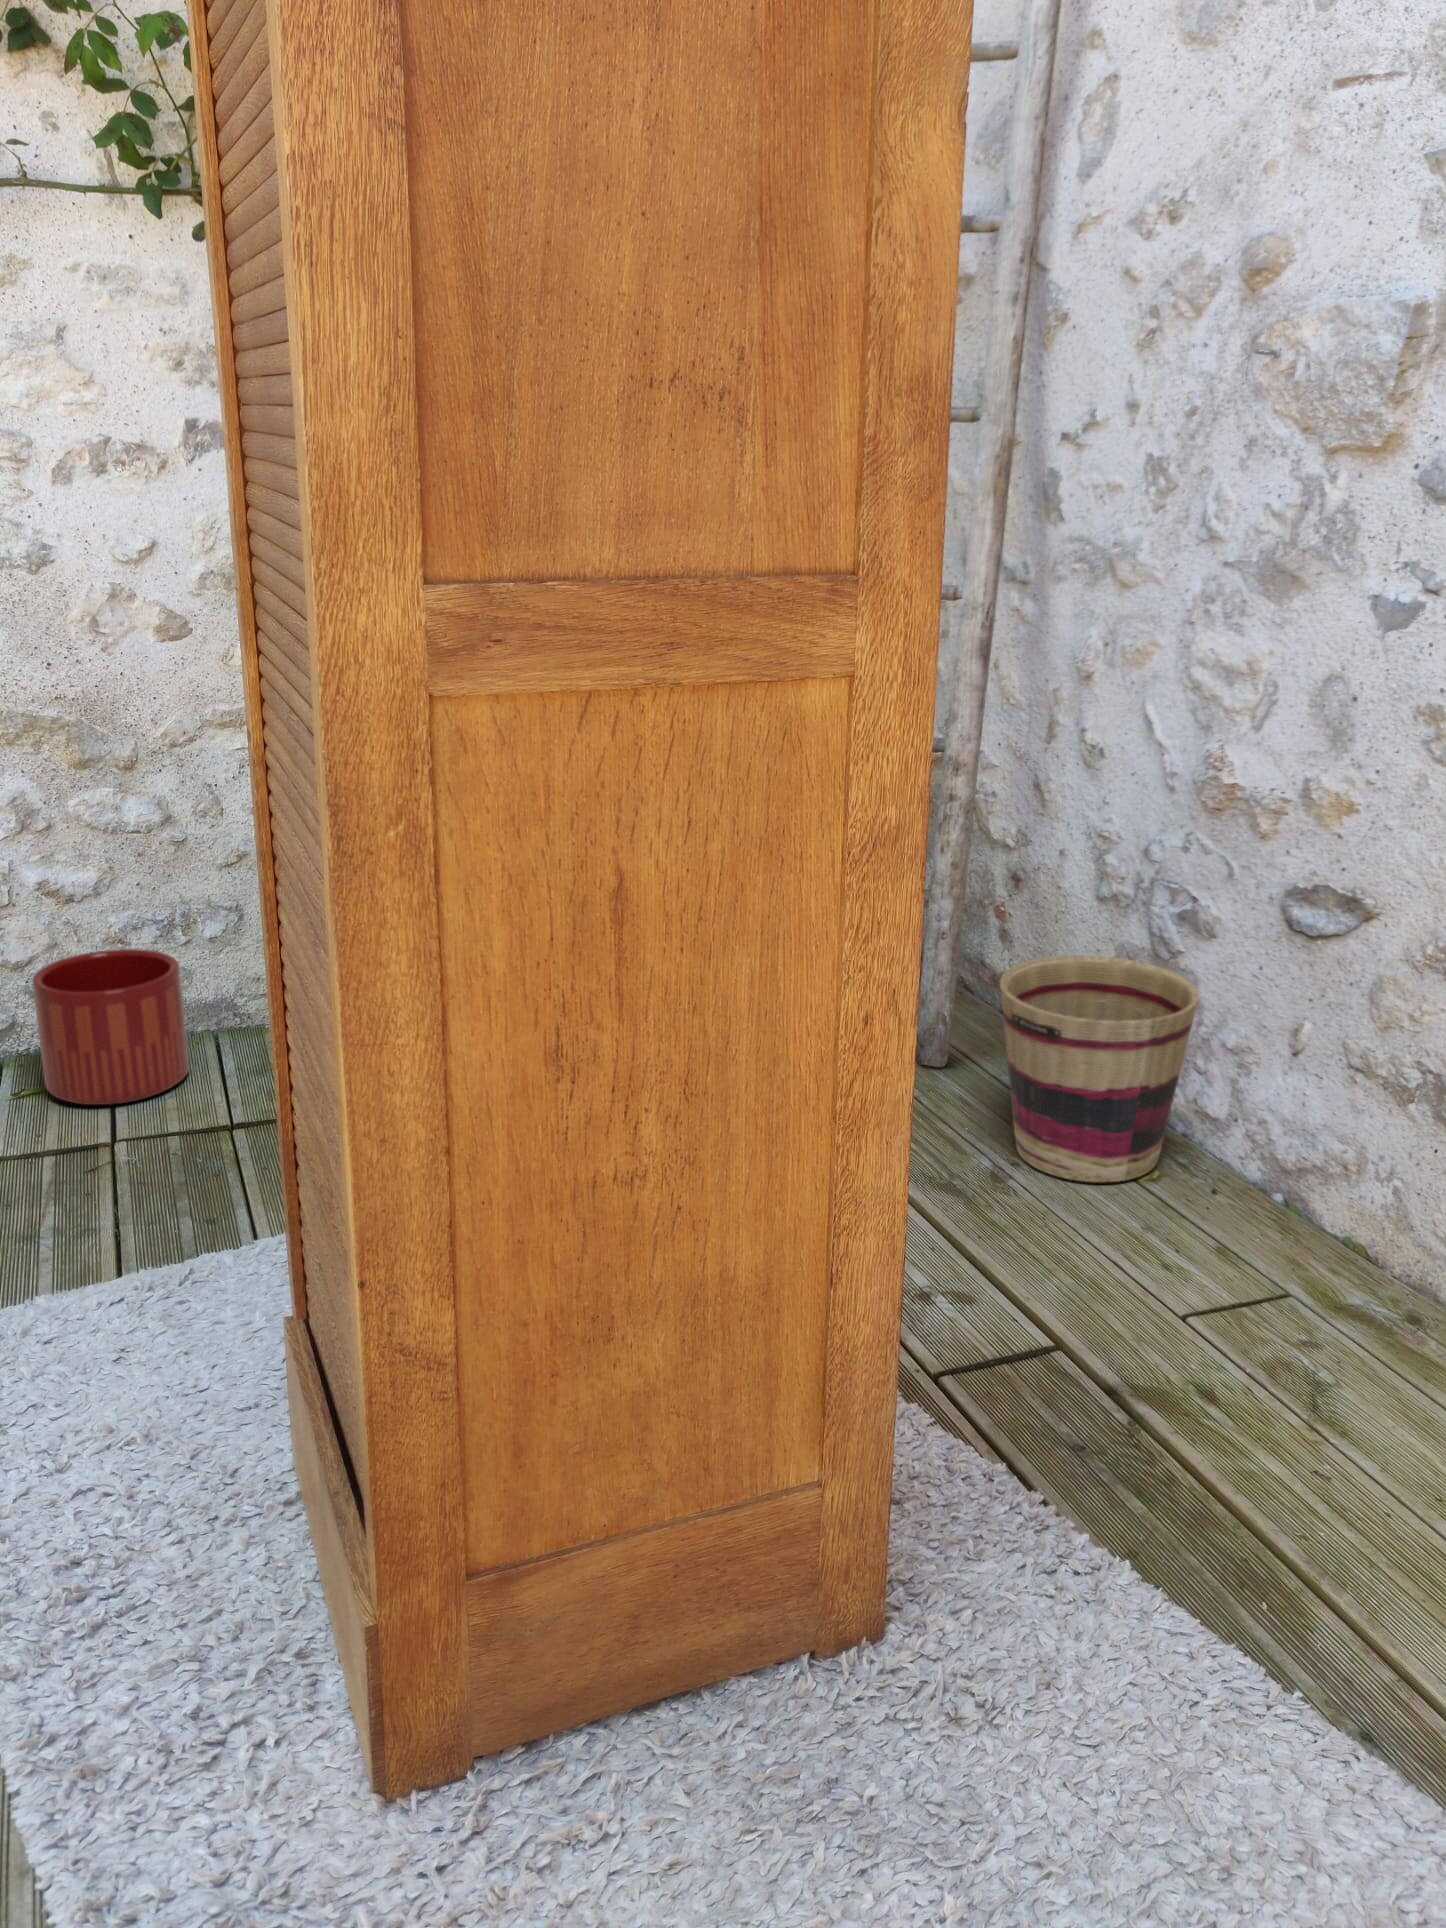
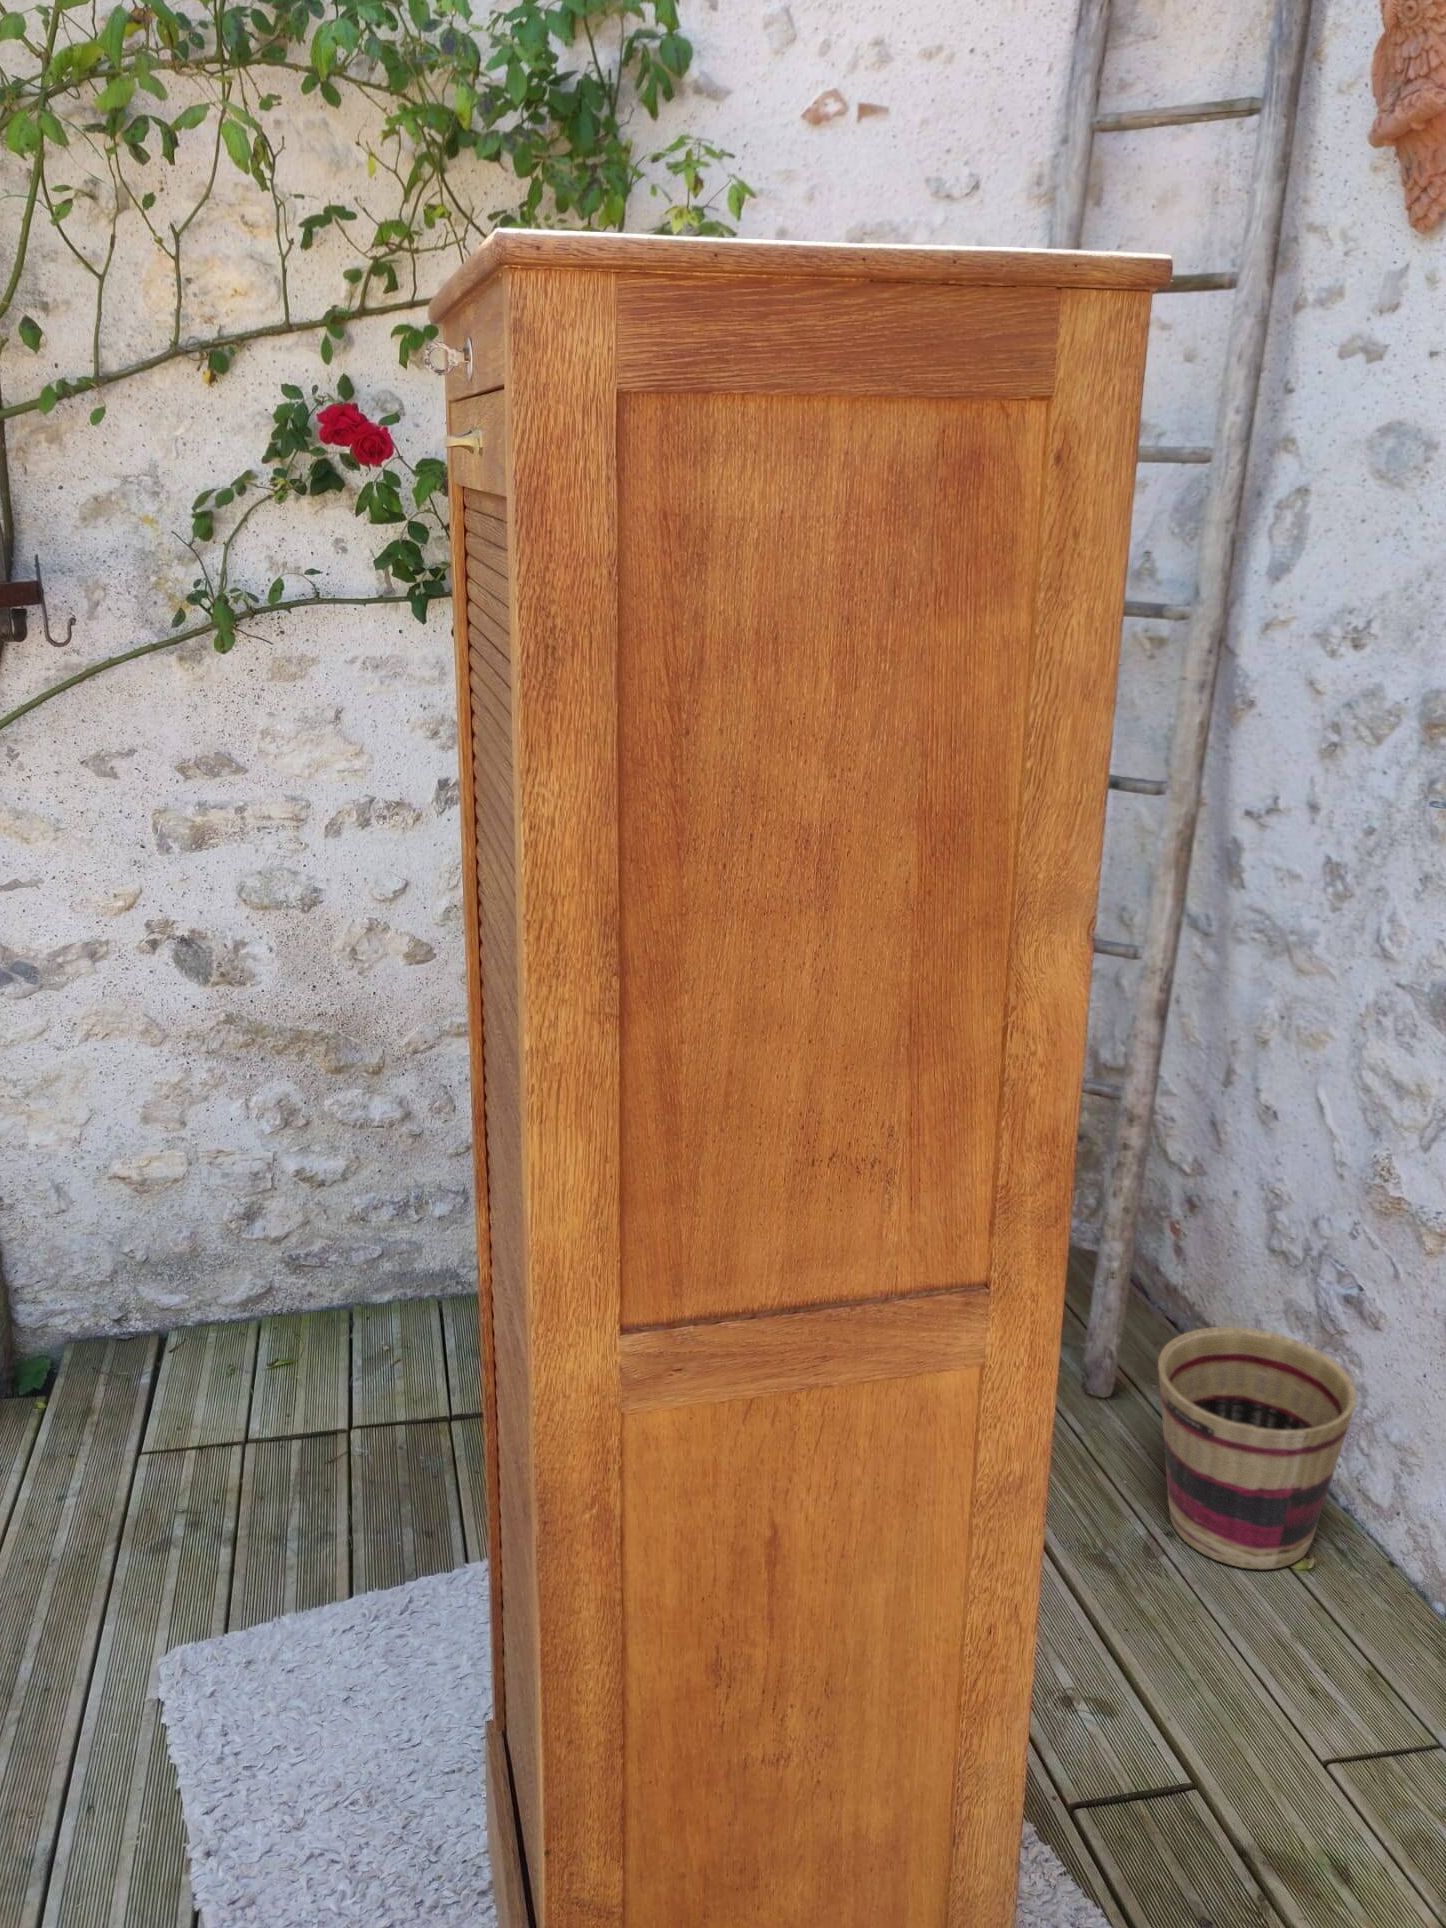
planter: present [32,949,189,1105] -> none [289,1231,417,1381]

